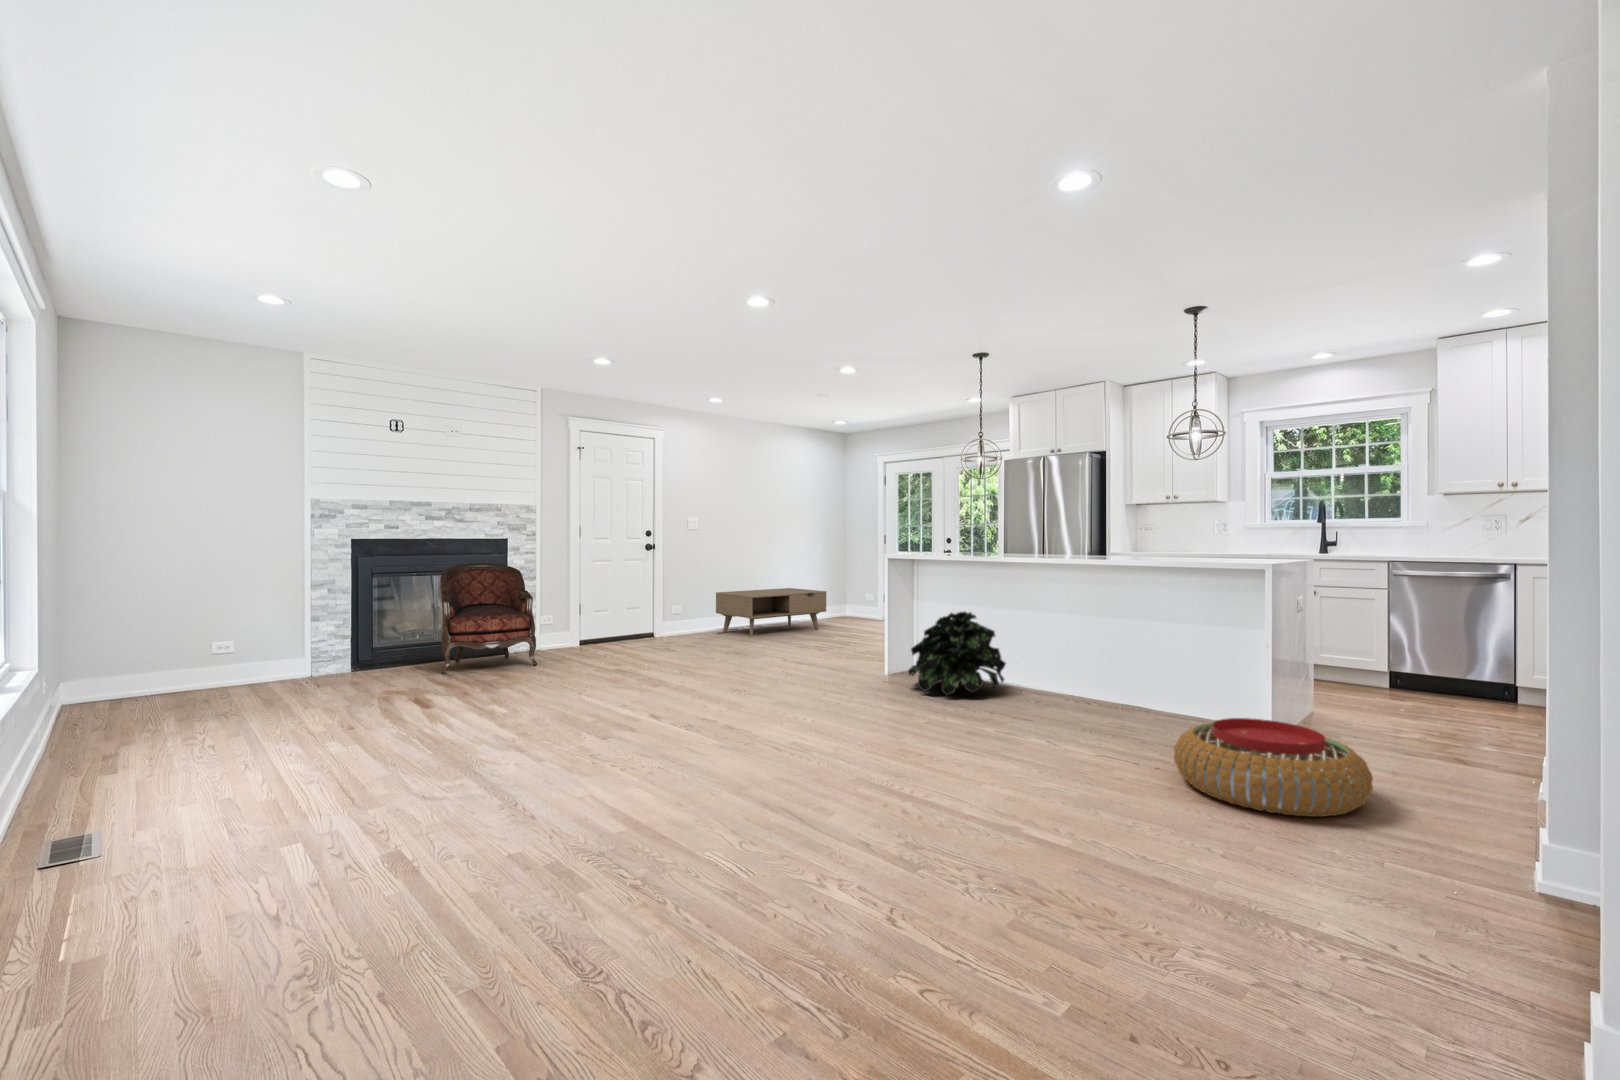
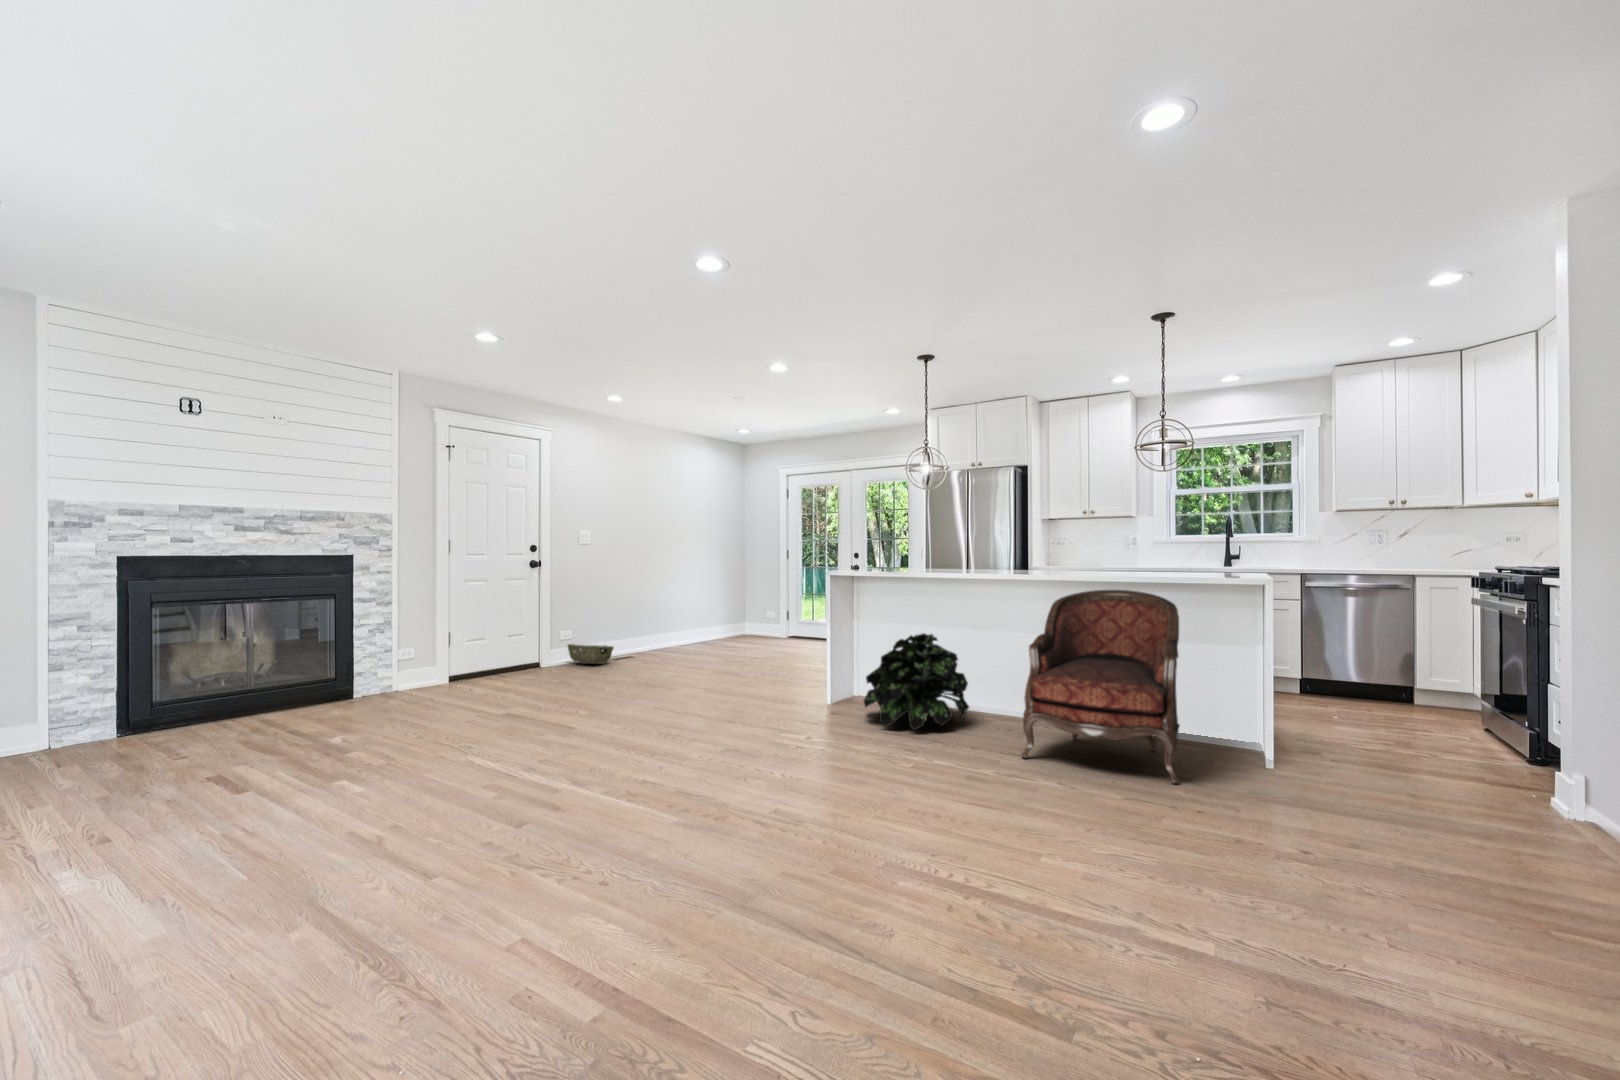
armchair: present [440,563,537,674] -> present [1022,590,1180,784]
coffee table: present [716,588,827,637] -> none [610,606,732,662]
woven basket: none [678,618,717,638] -> present [567,644,613,664]
pouf: present [1174,718,1373,817] -> none [1231,755,1478,879]

